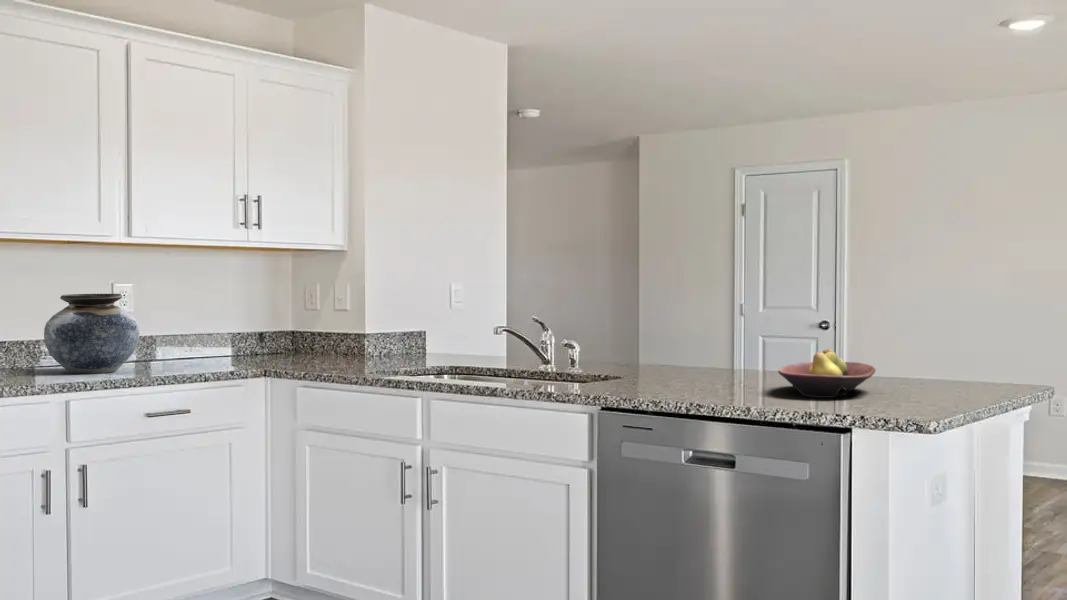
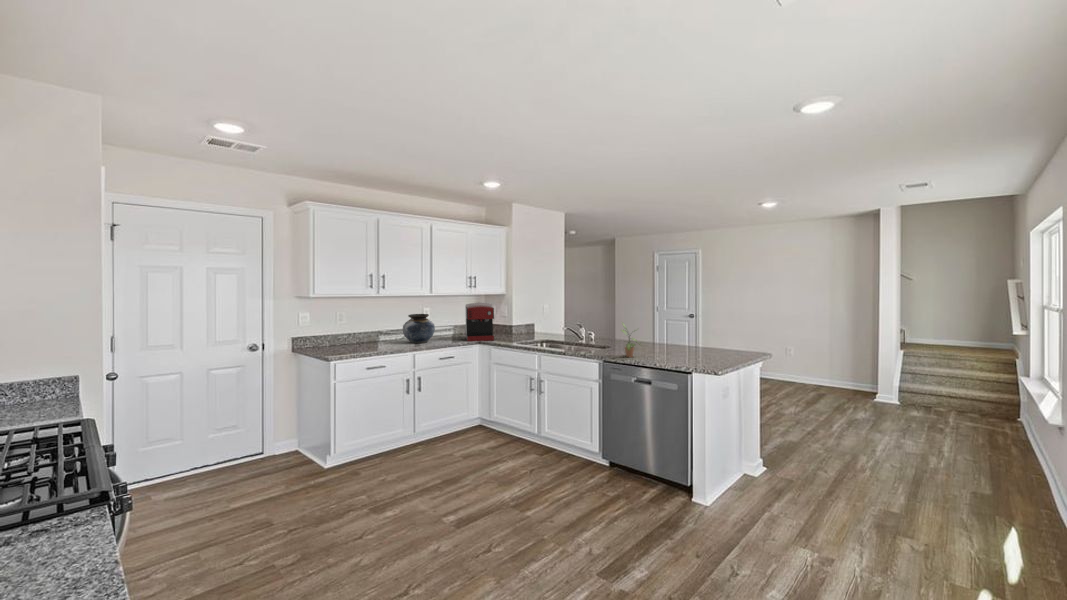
coffee maker: none [231,265,308,370] -> present [465,302,494,341]
potted plant: none [625,296,711,395] -> present [622,324,640,357]
fruit bowl: present [778,349,875,398] -> none [668,340,704,359]

